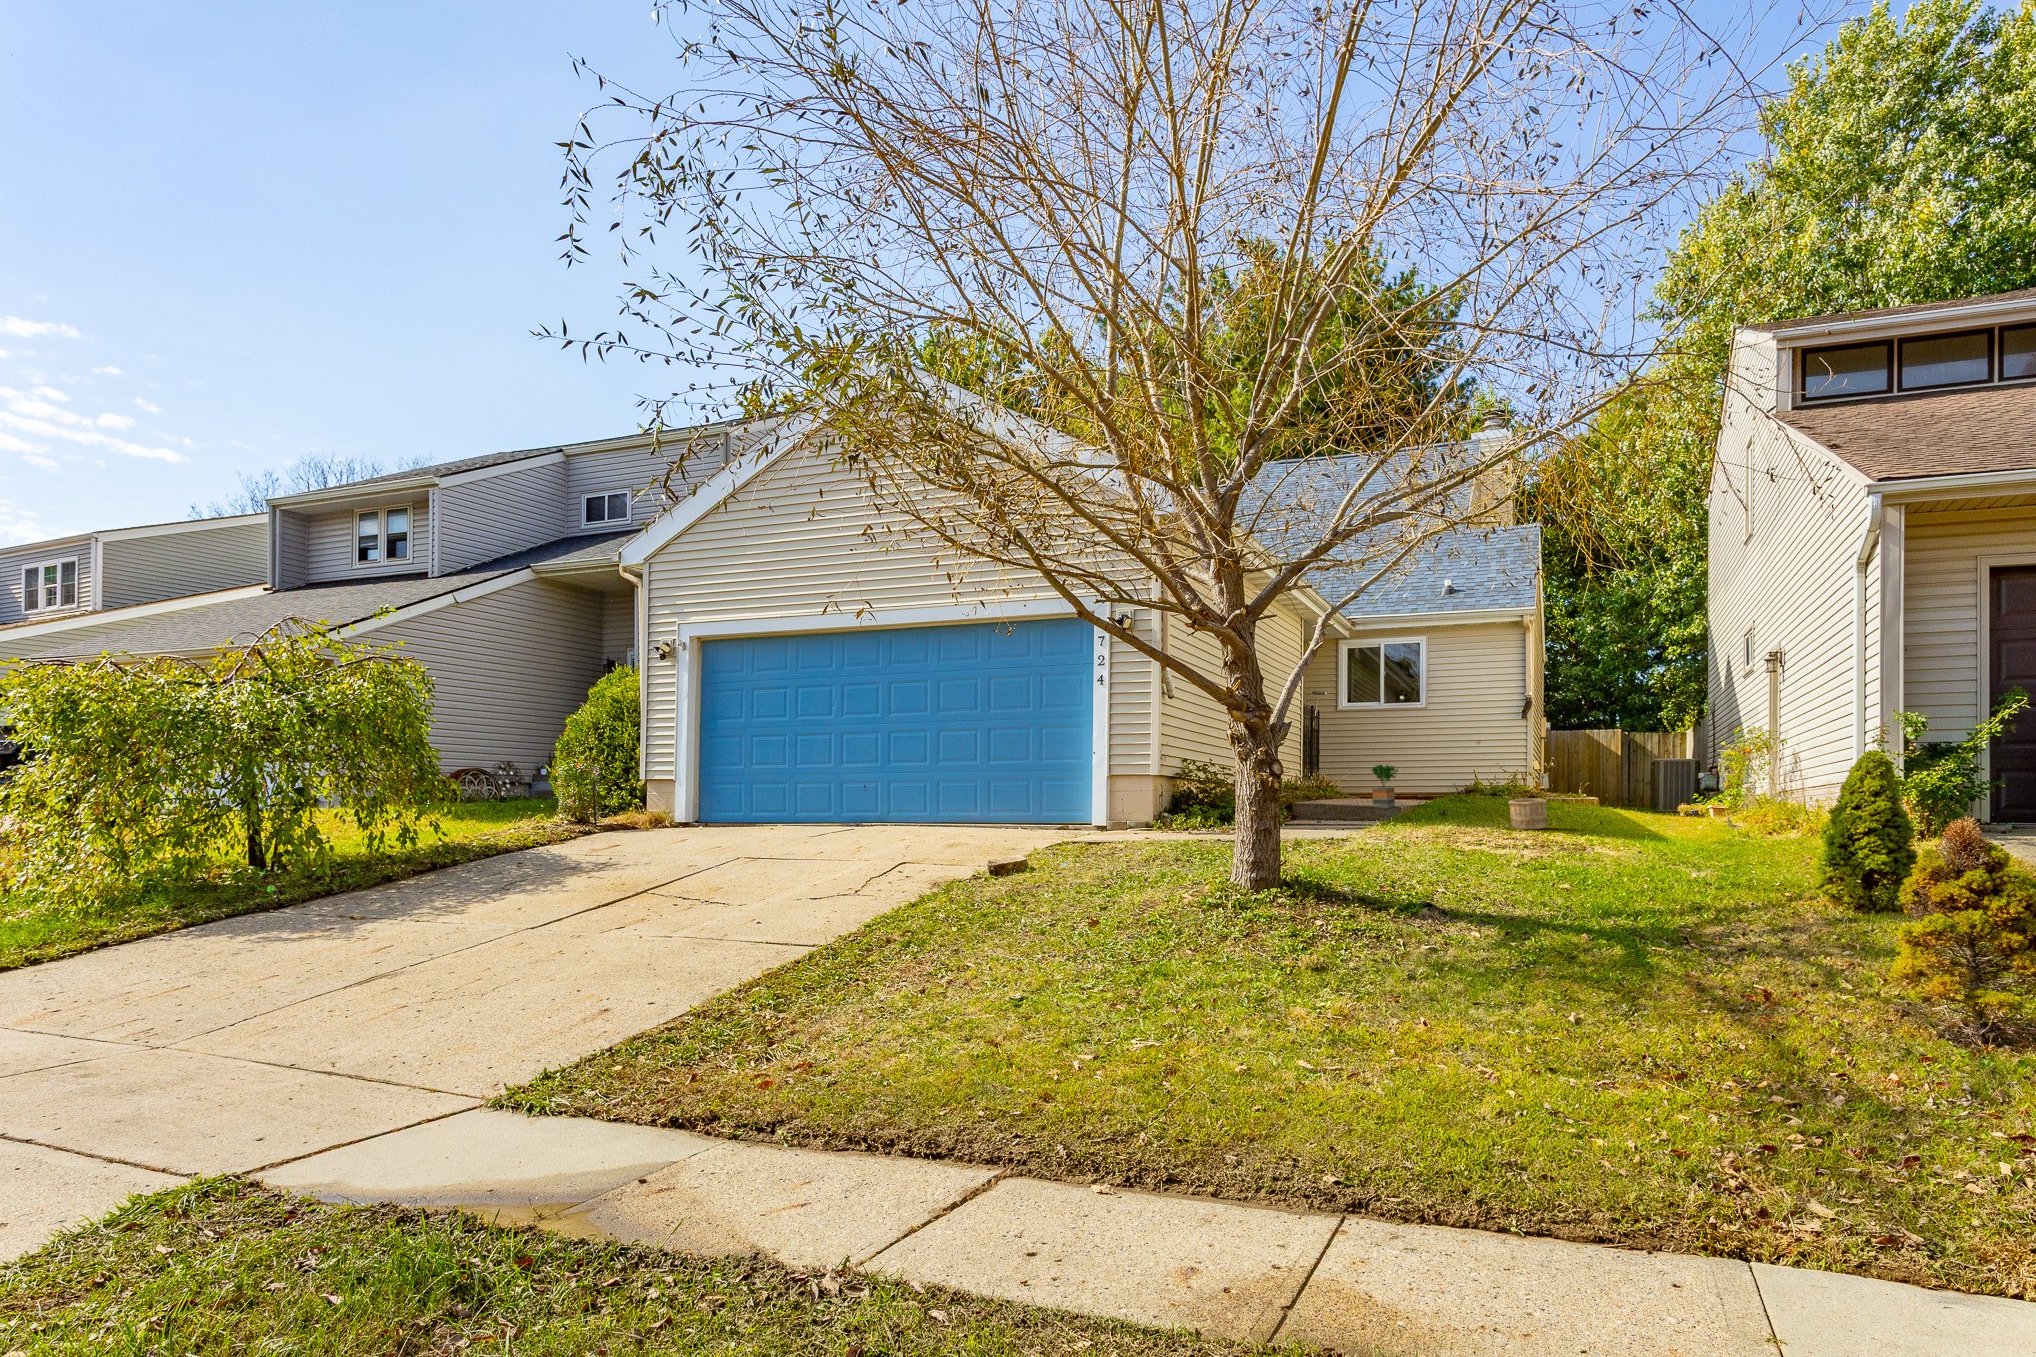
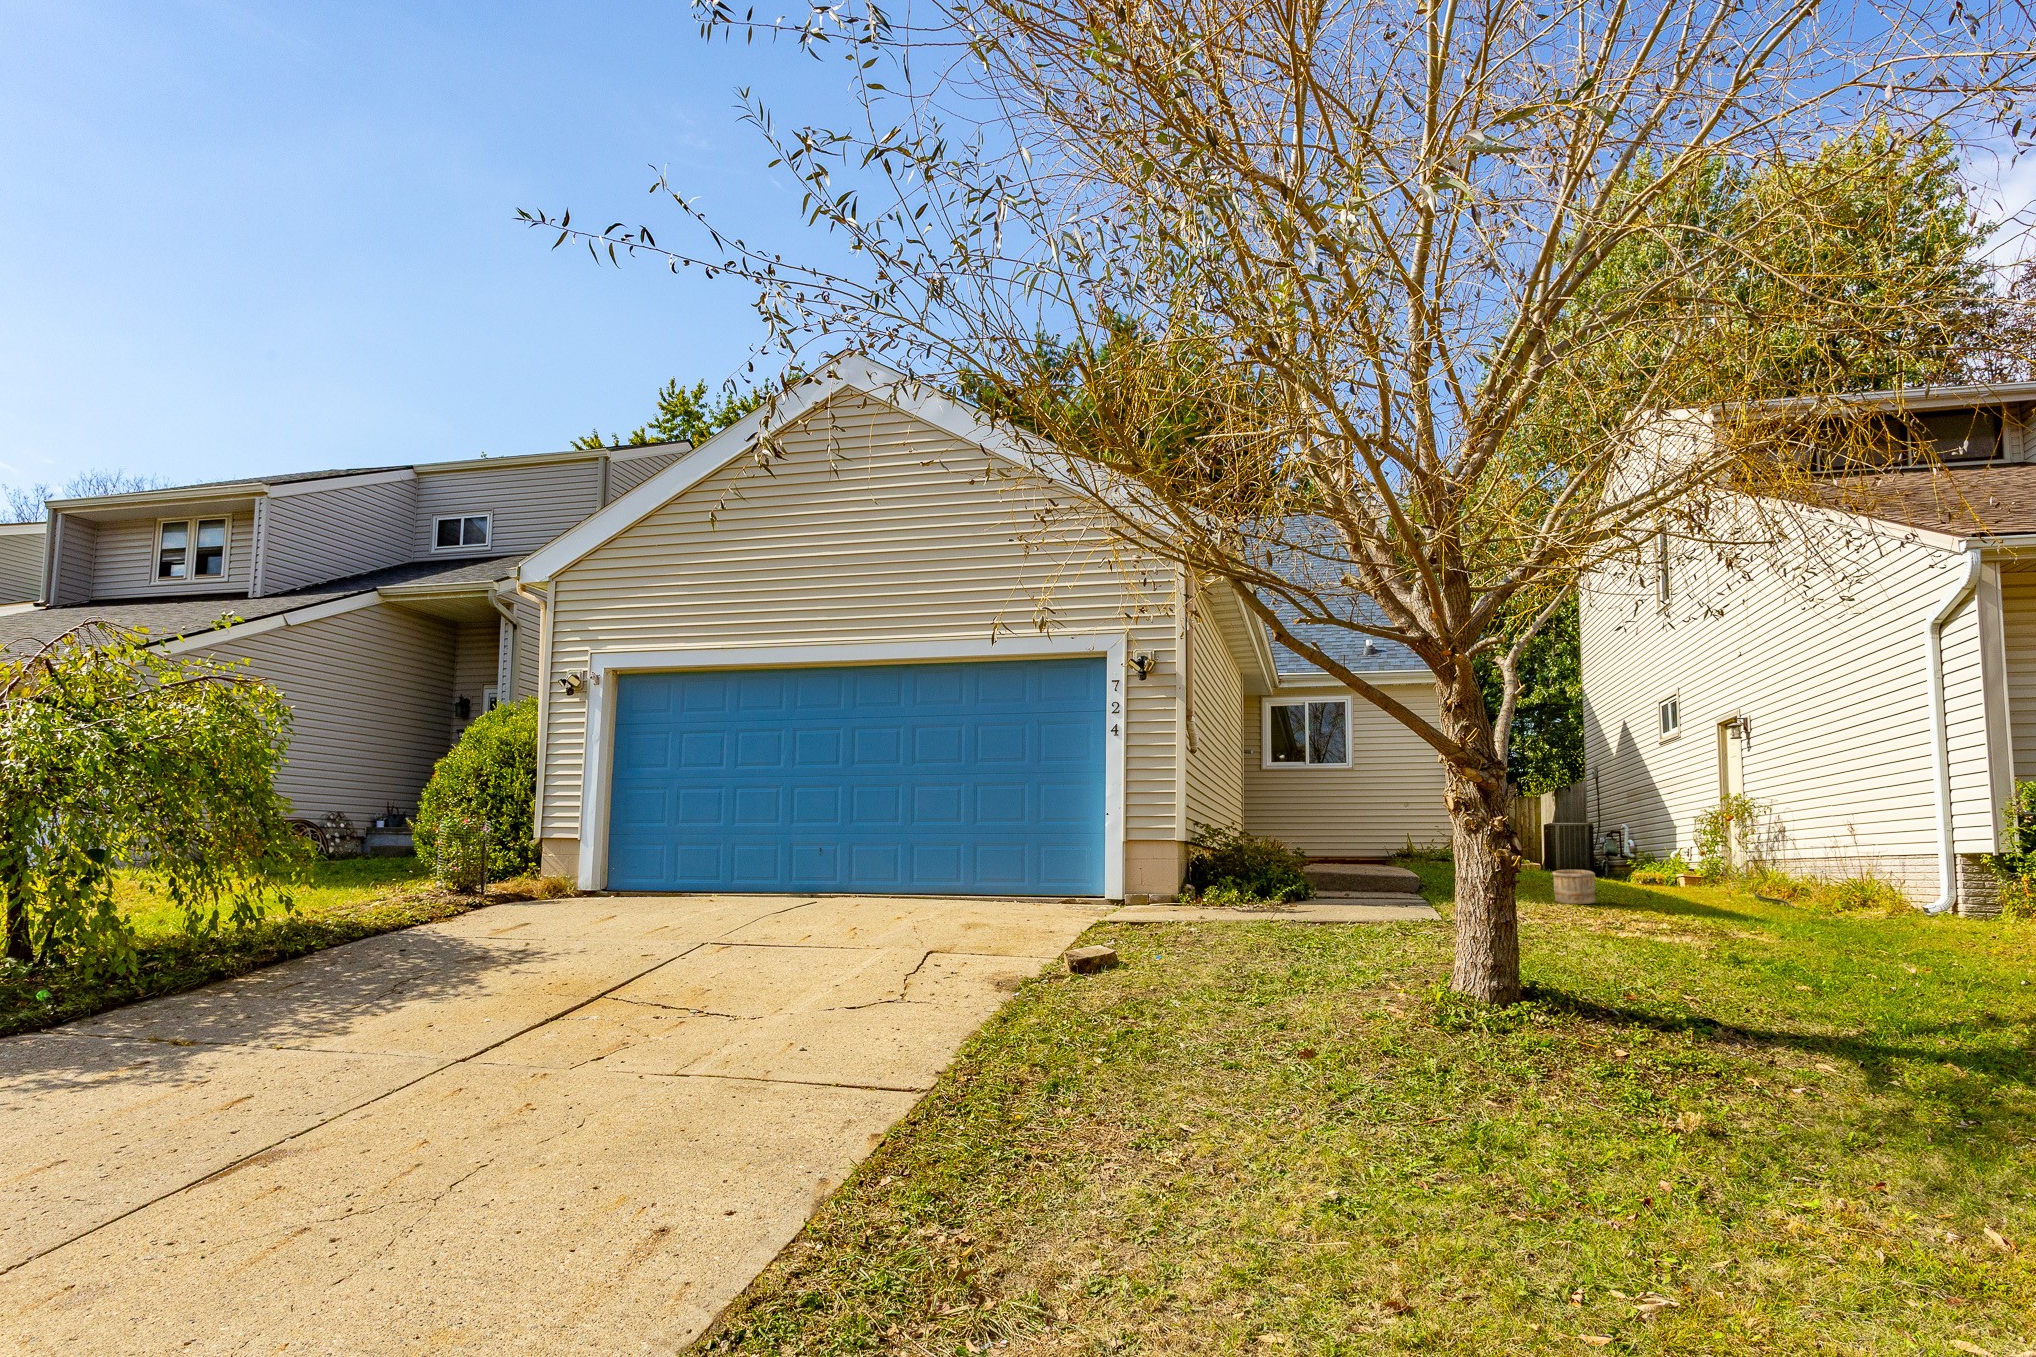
potted tree: present [1372,765,1398,808] -> none [1355,828,1386,876]

